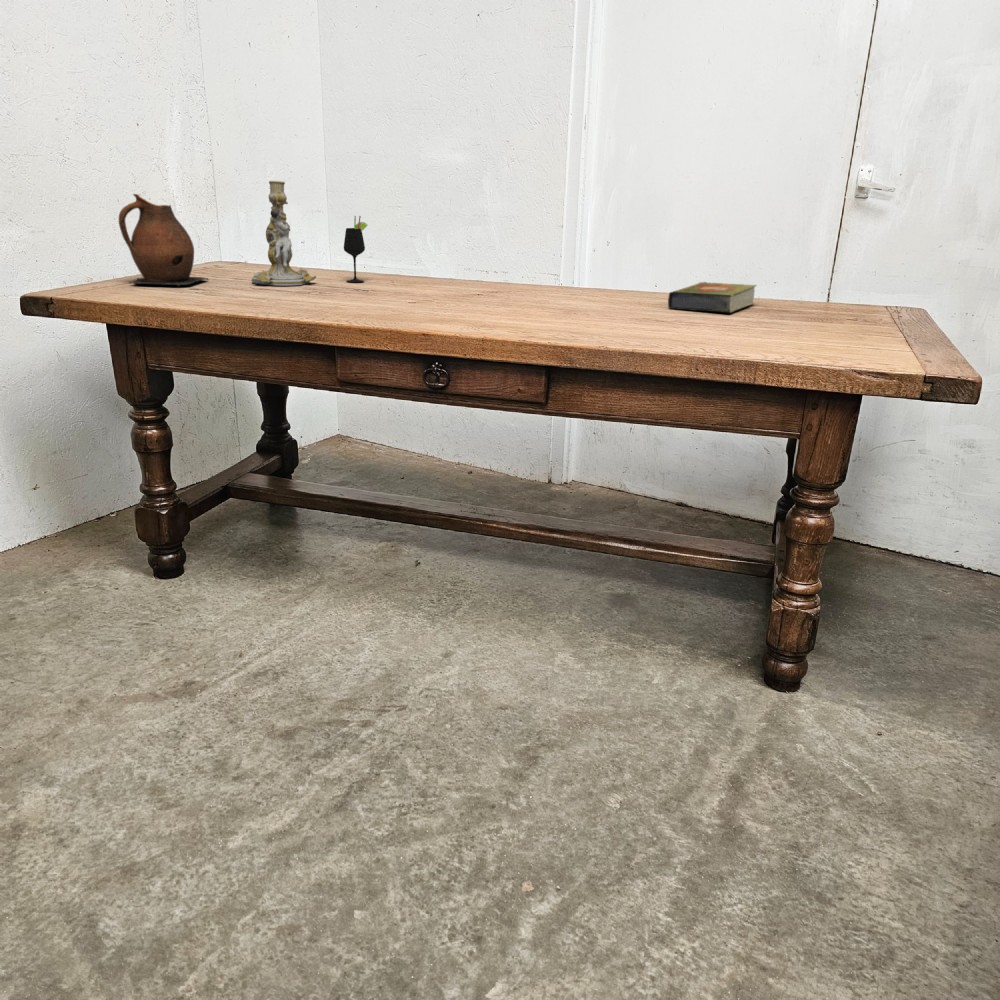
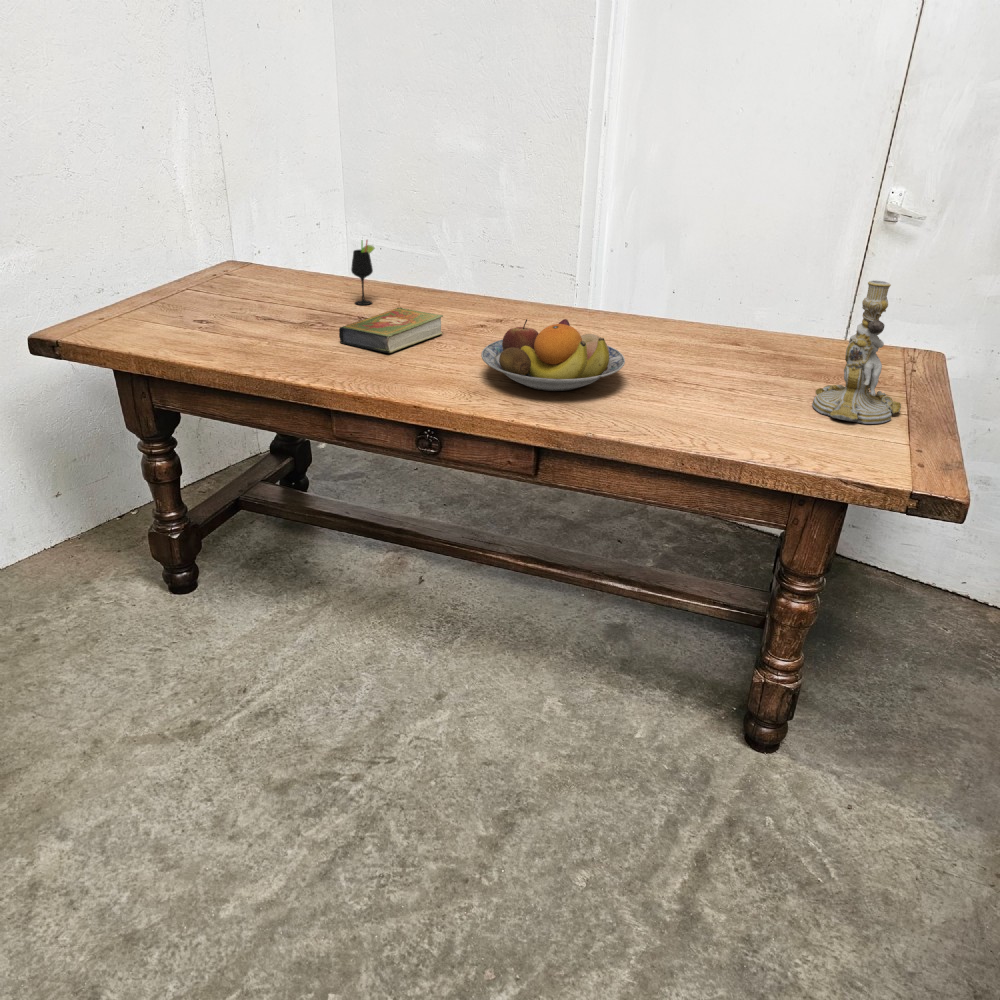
candlestick: present [252,181,316,286] -> present [812,280,901,424]
ceramic pitcher: present [119,194,208,286] -> none [125,223,218,318]
fruit bowl: none [486,257,628,322] -> present [481,319,625,391]
book: present [668,282,756,313] -> present [339,308,443,353]

